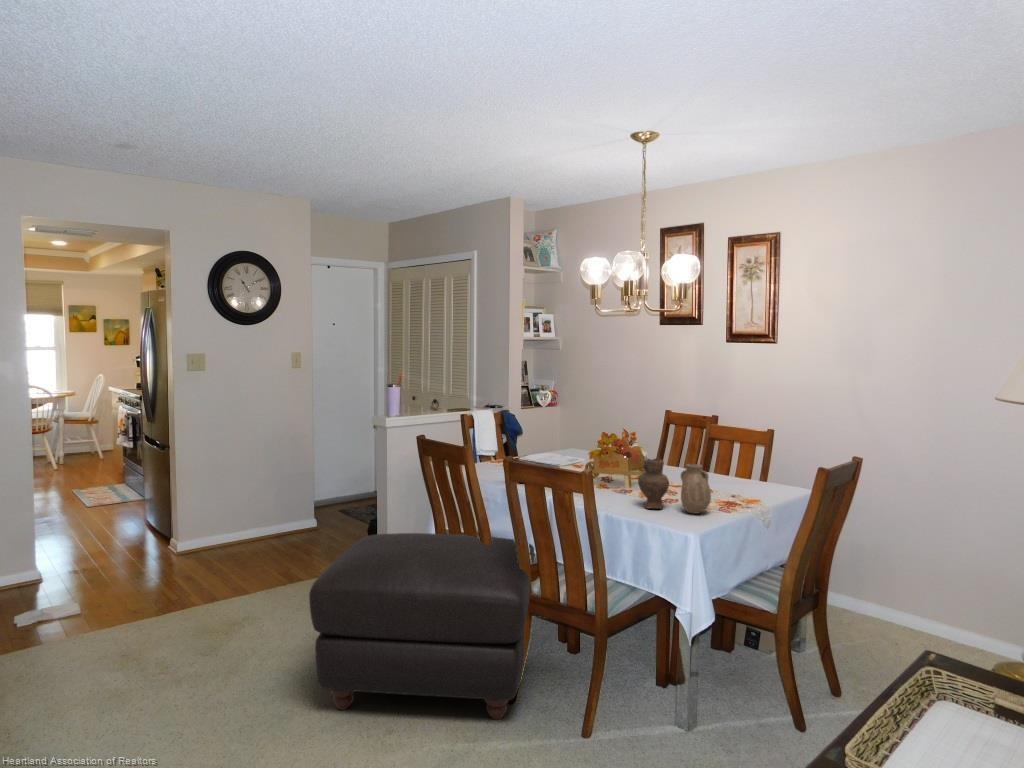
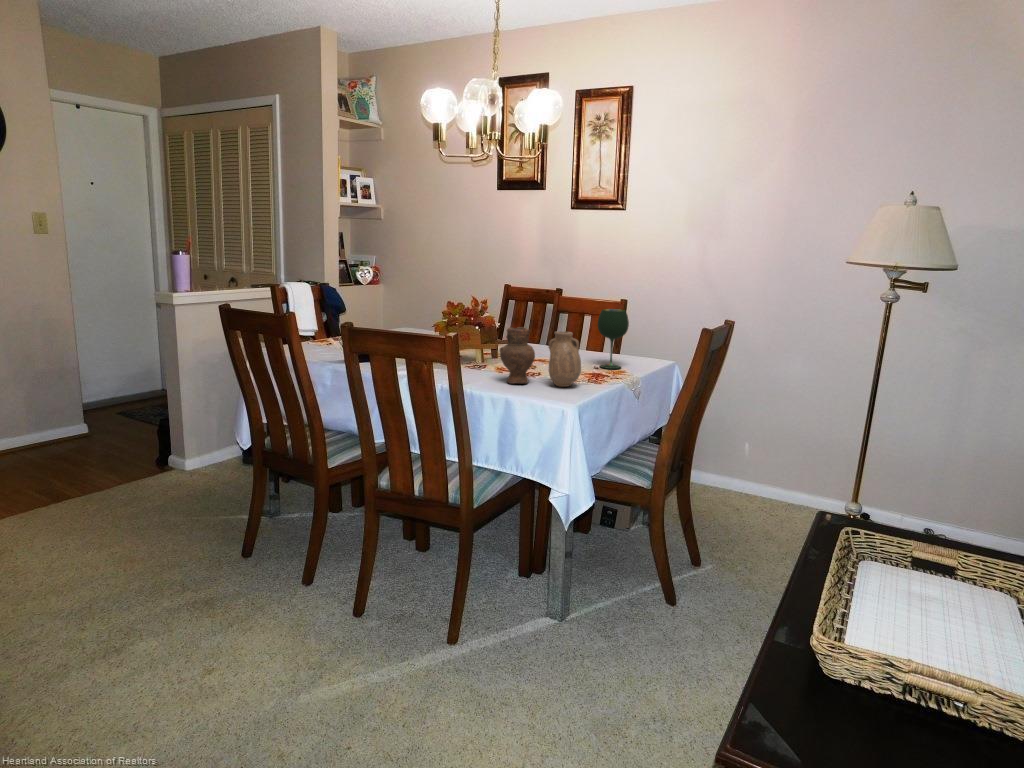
wine glass: none [734,441,764,497] -> present [598,309,629,369]
ottoman: present [309,533,535,719] -> none [87,428,377,647]

